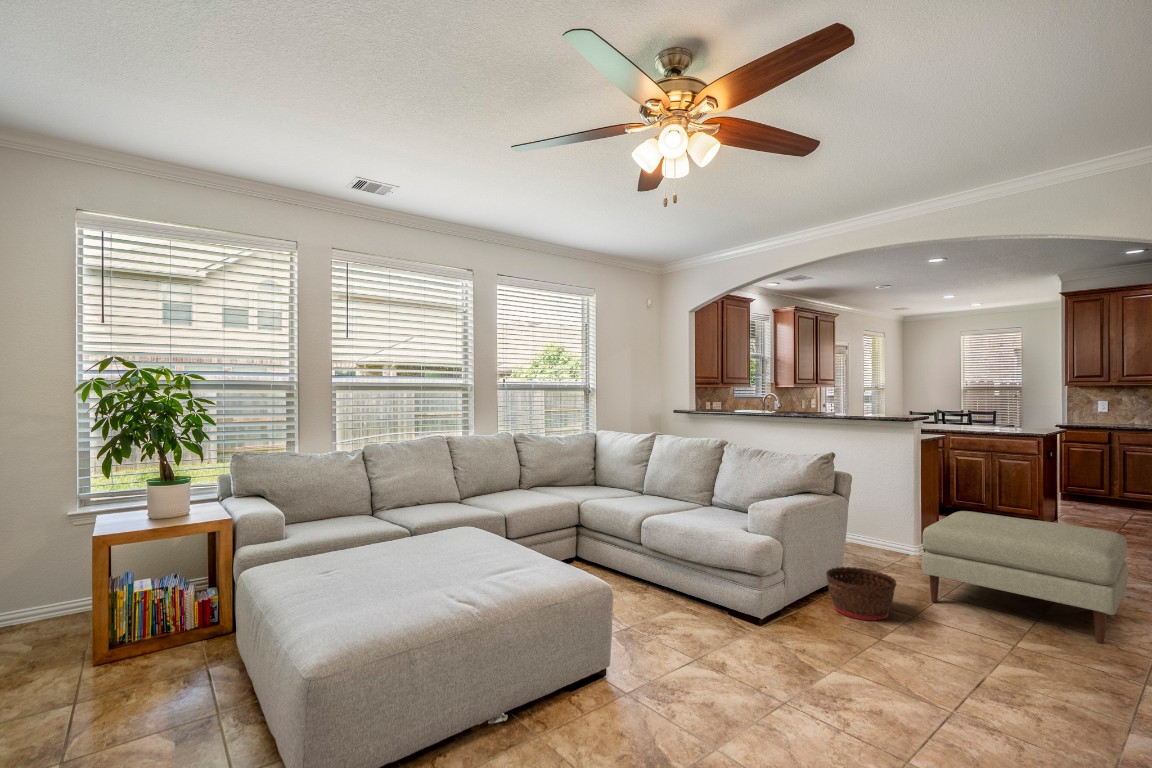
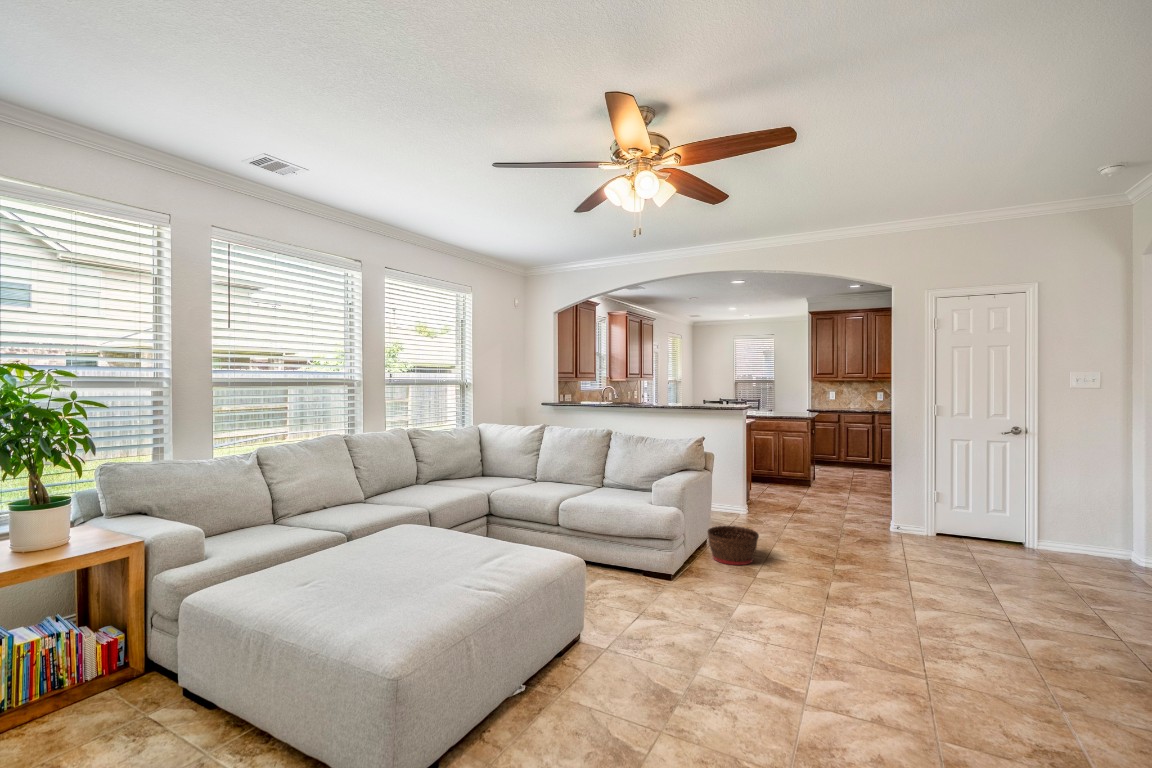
ottoman: present [921,511,1128,643] -> none [768,476,892,560]

